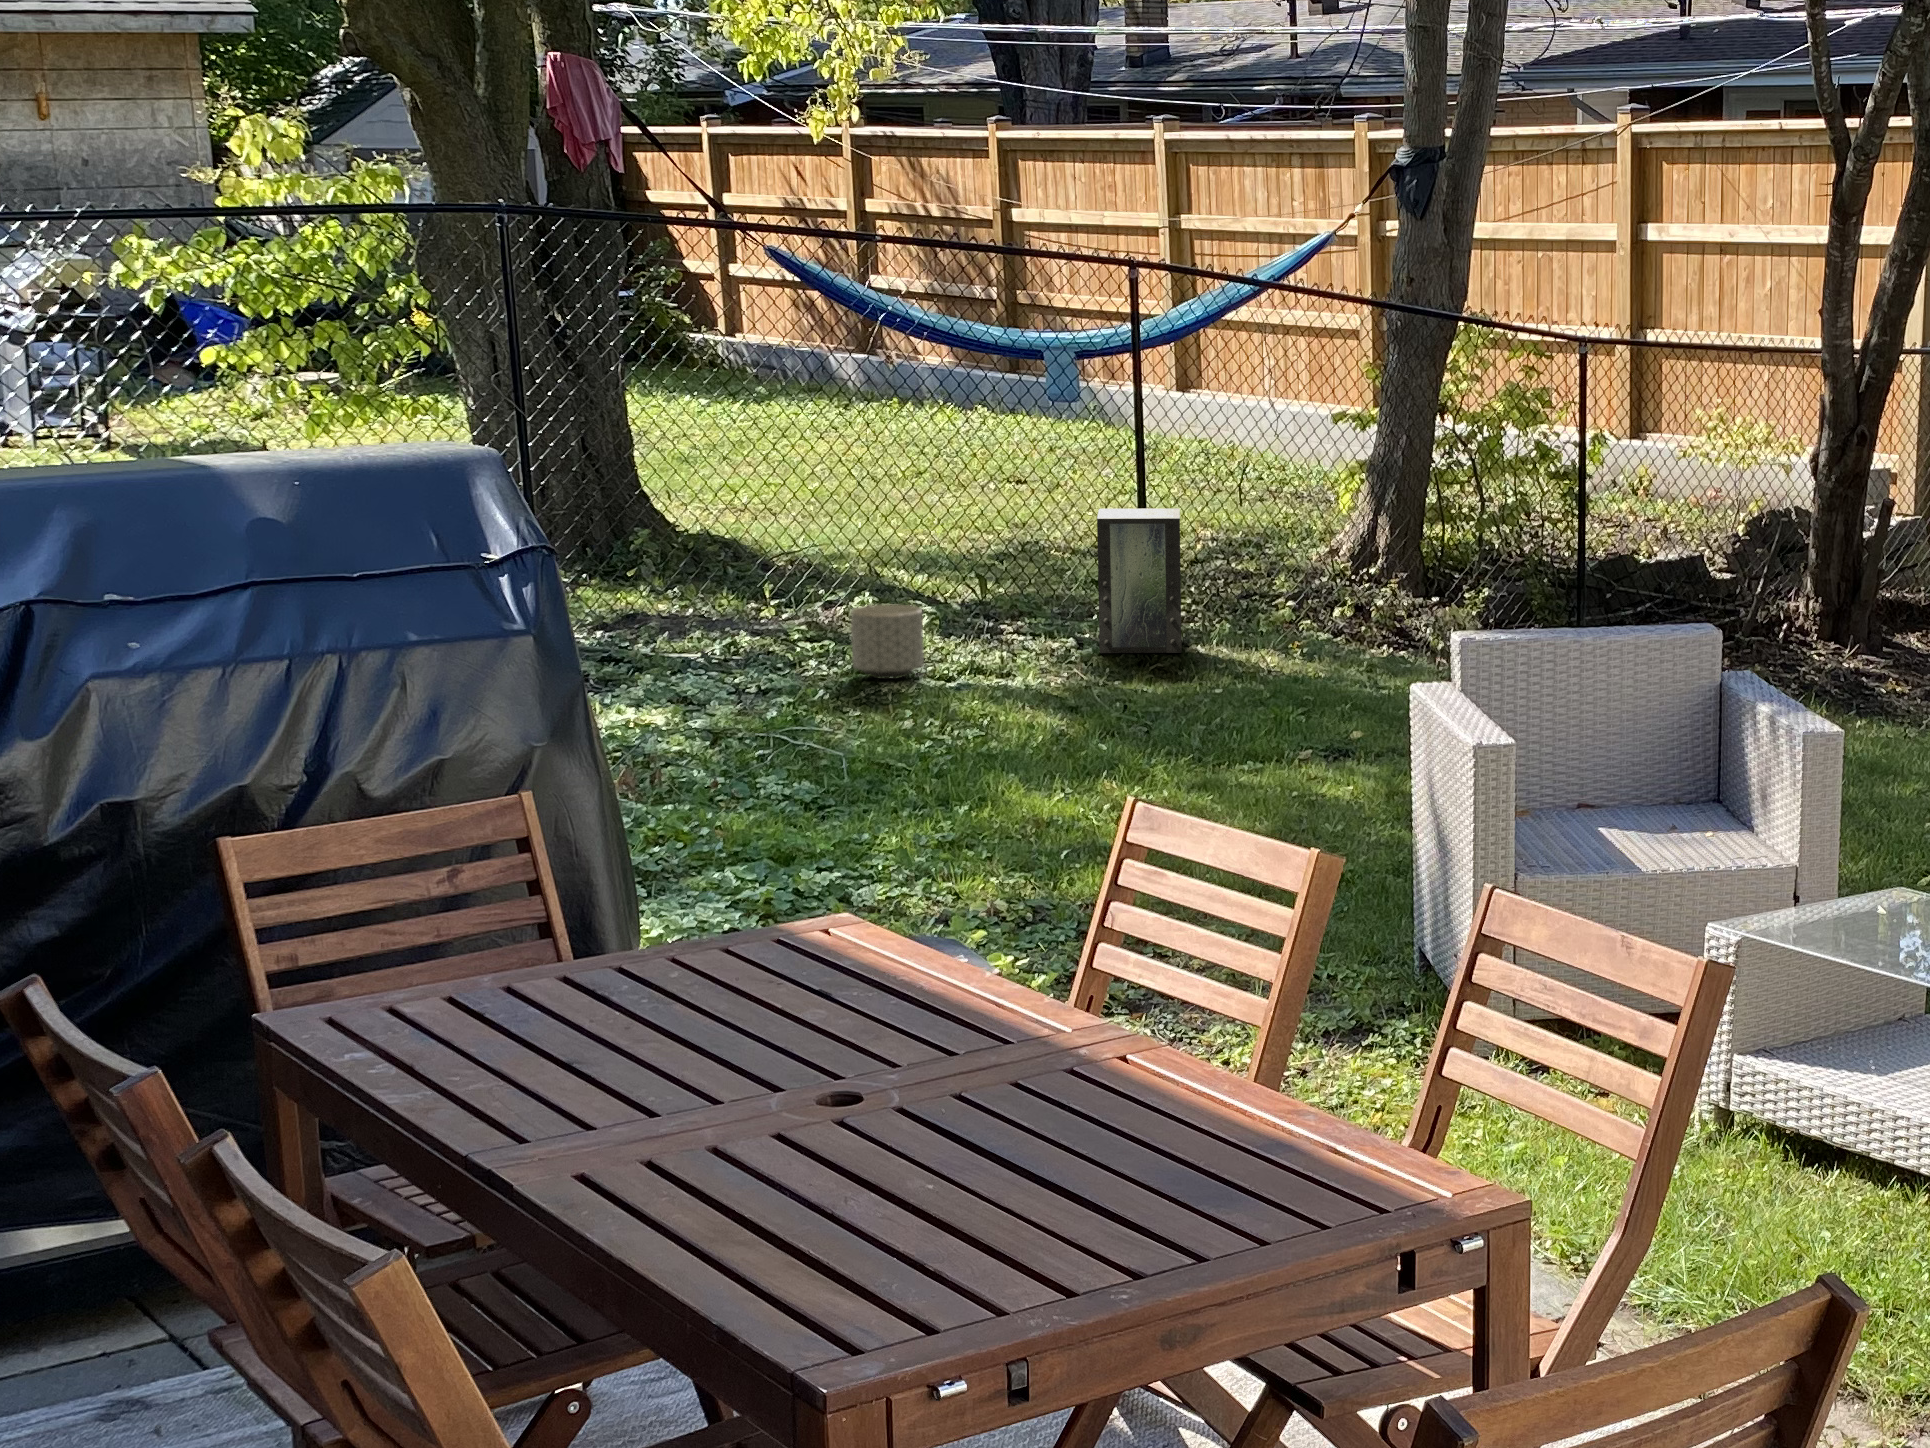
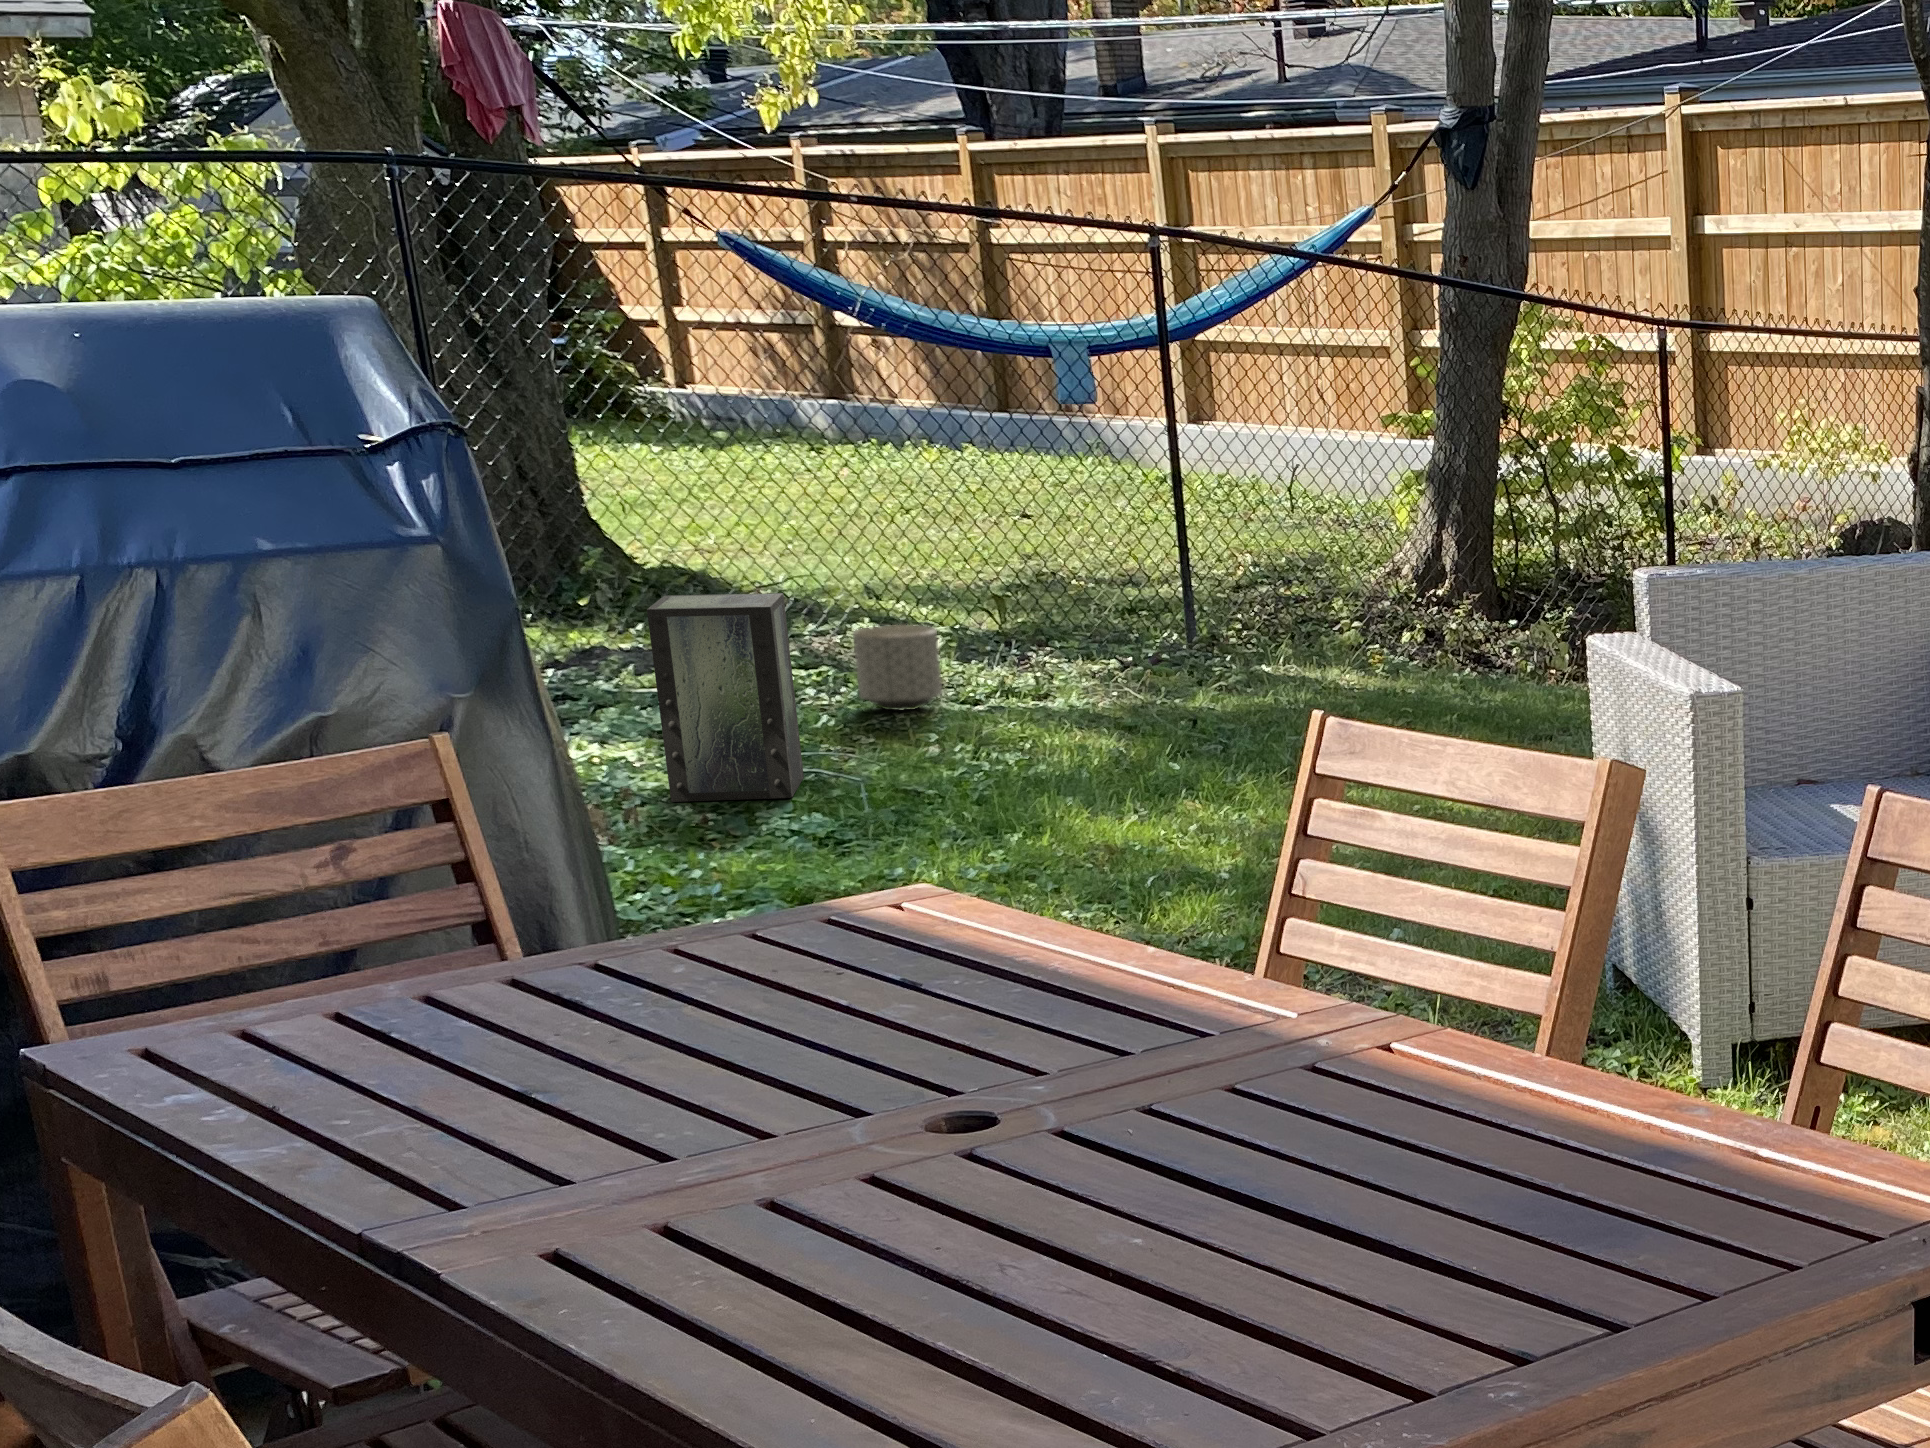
storage box: present [1097,508,1181,653] -> present [647,593,804,802]

